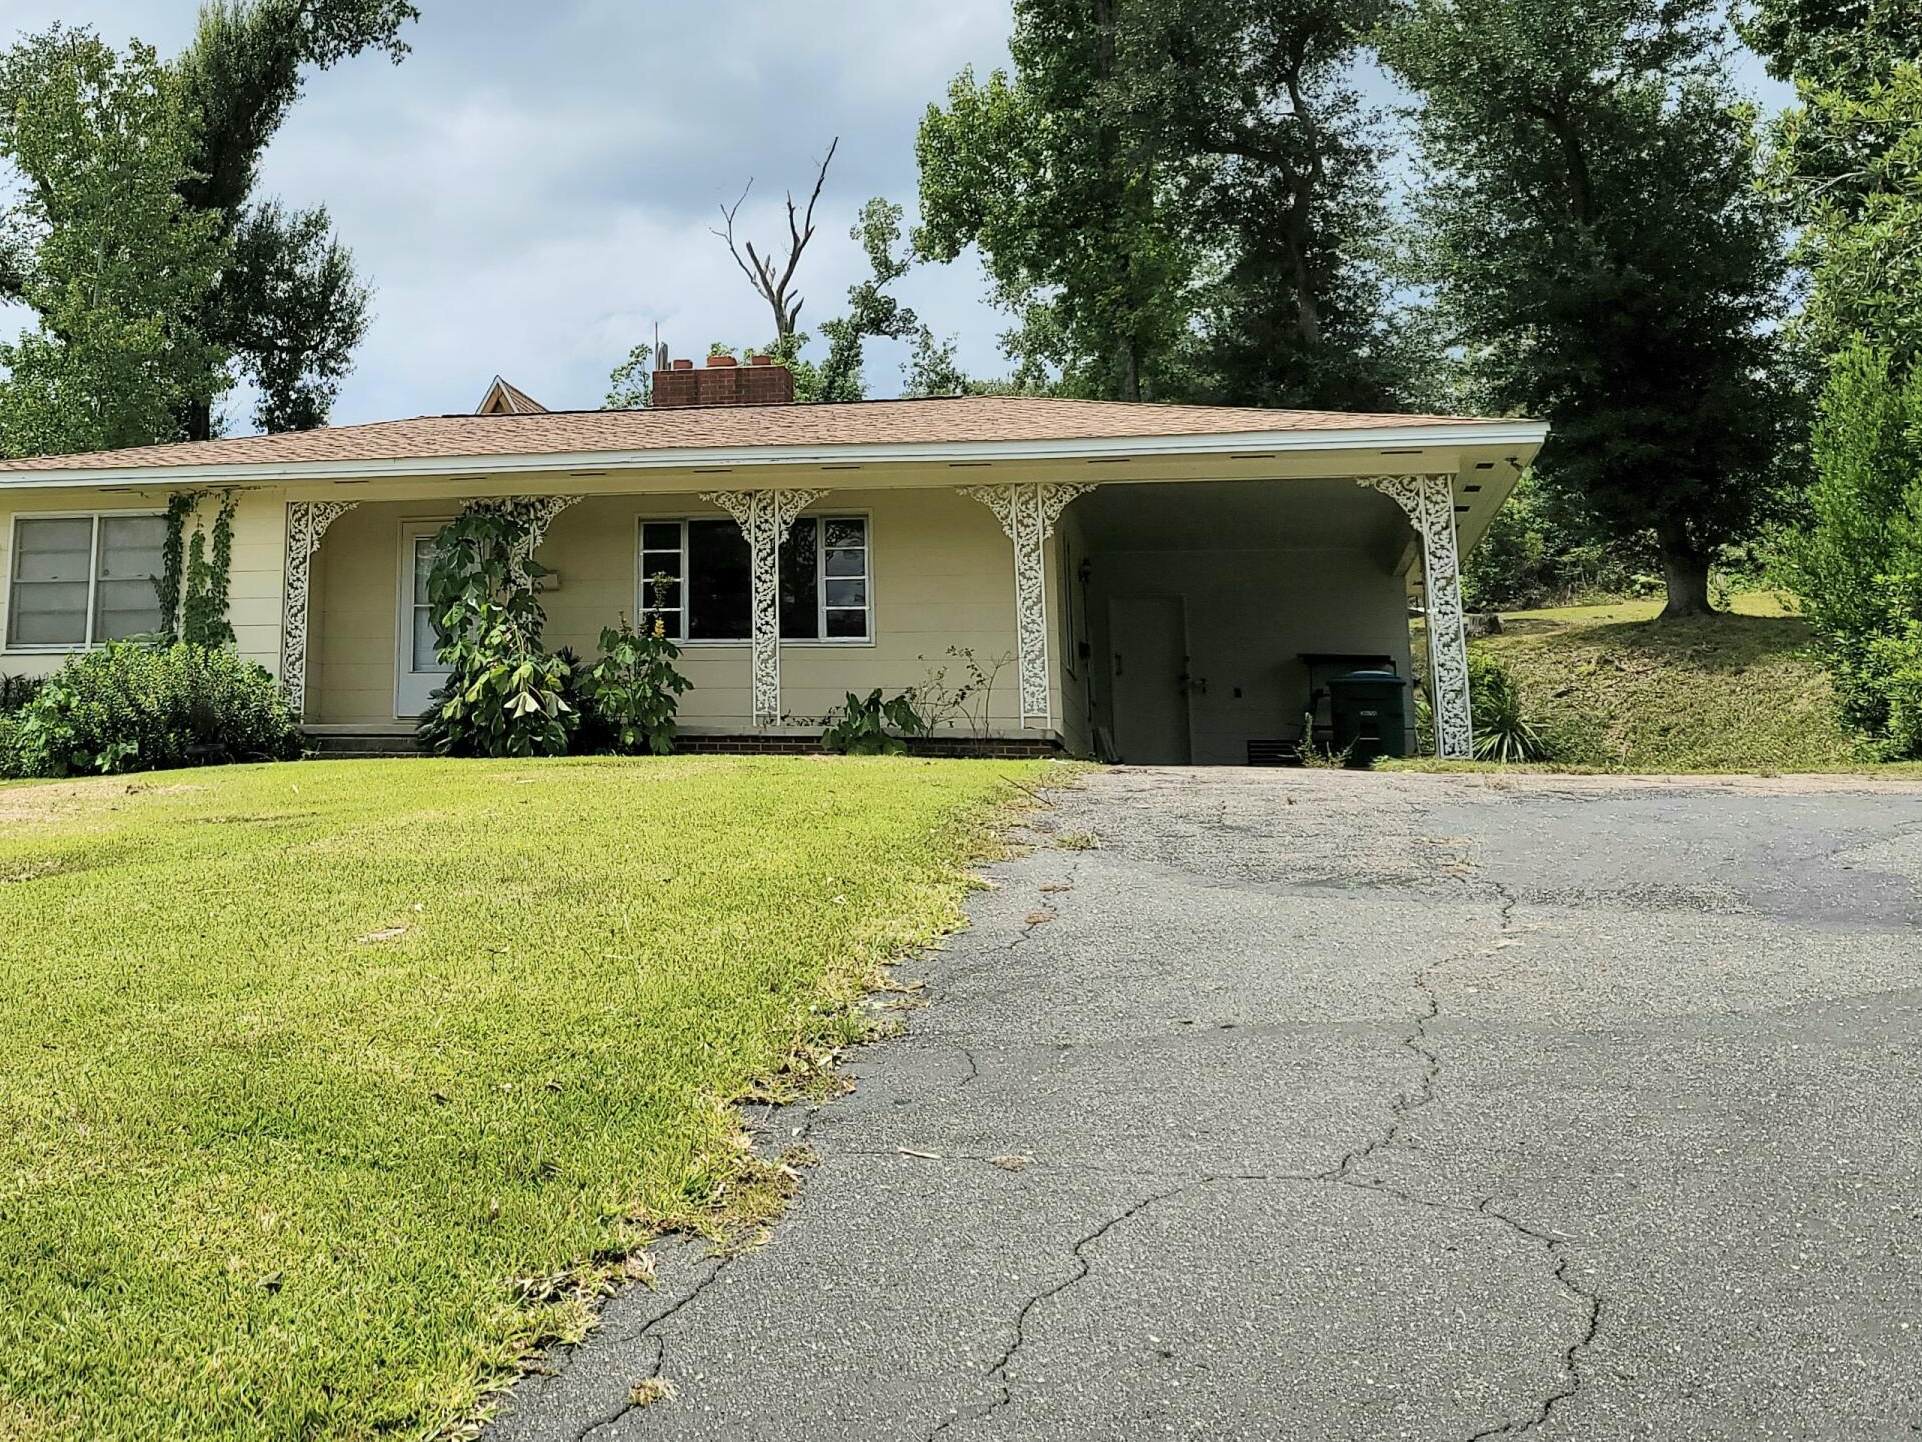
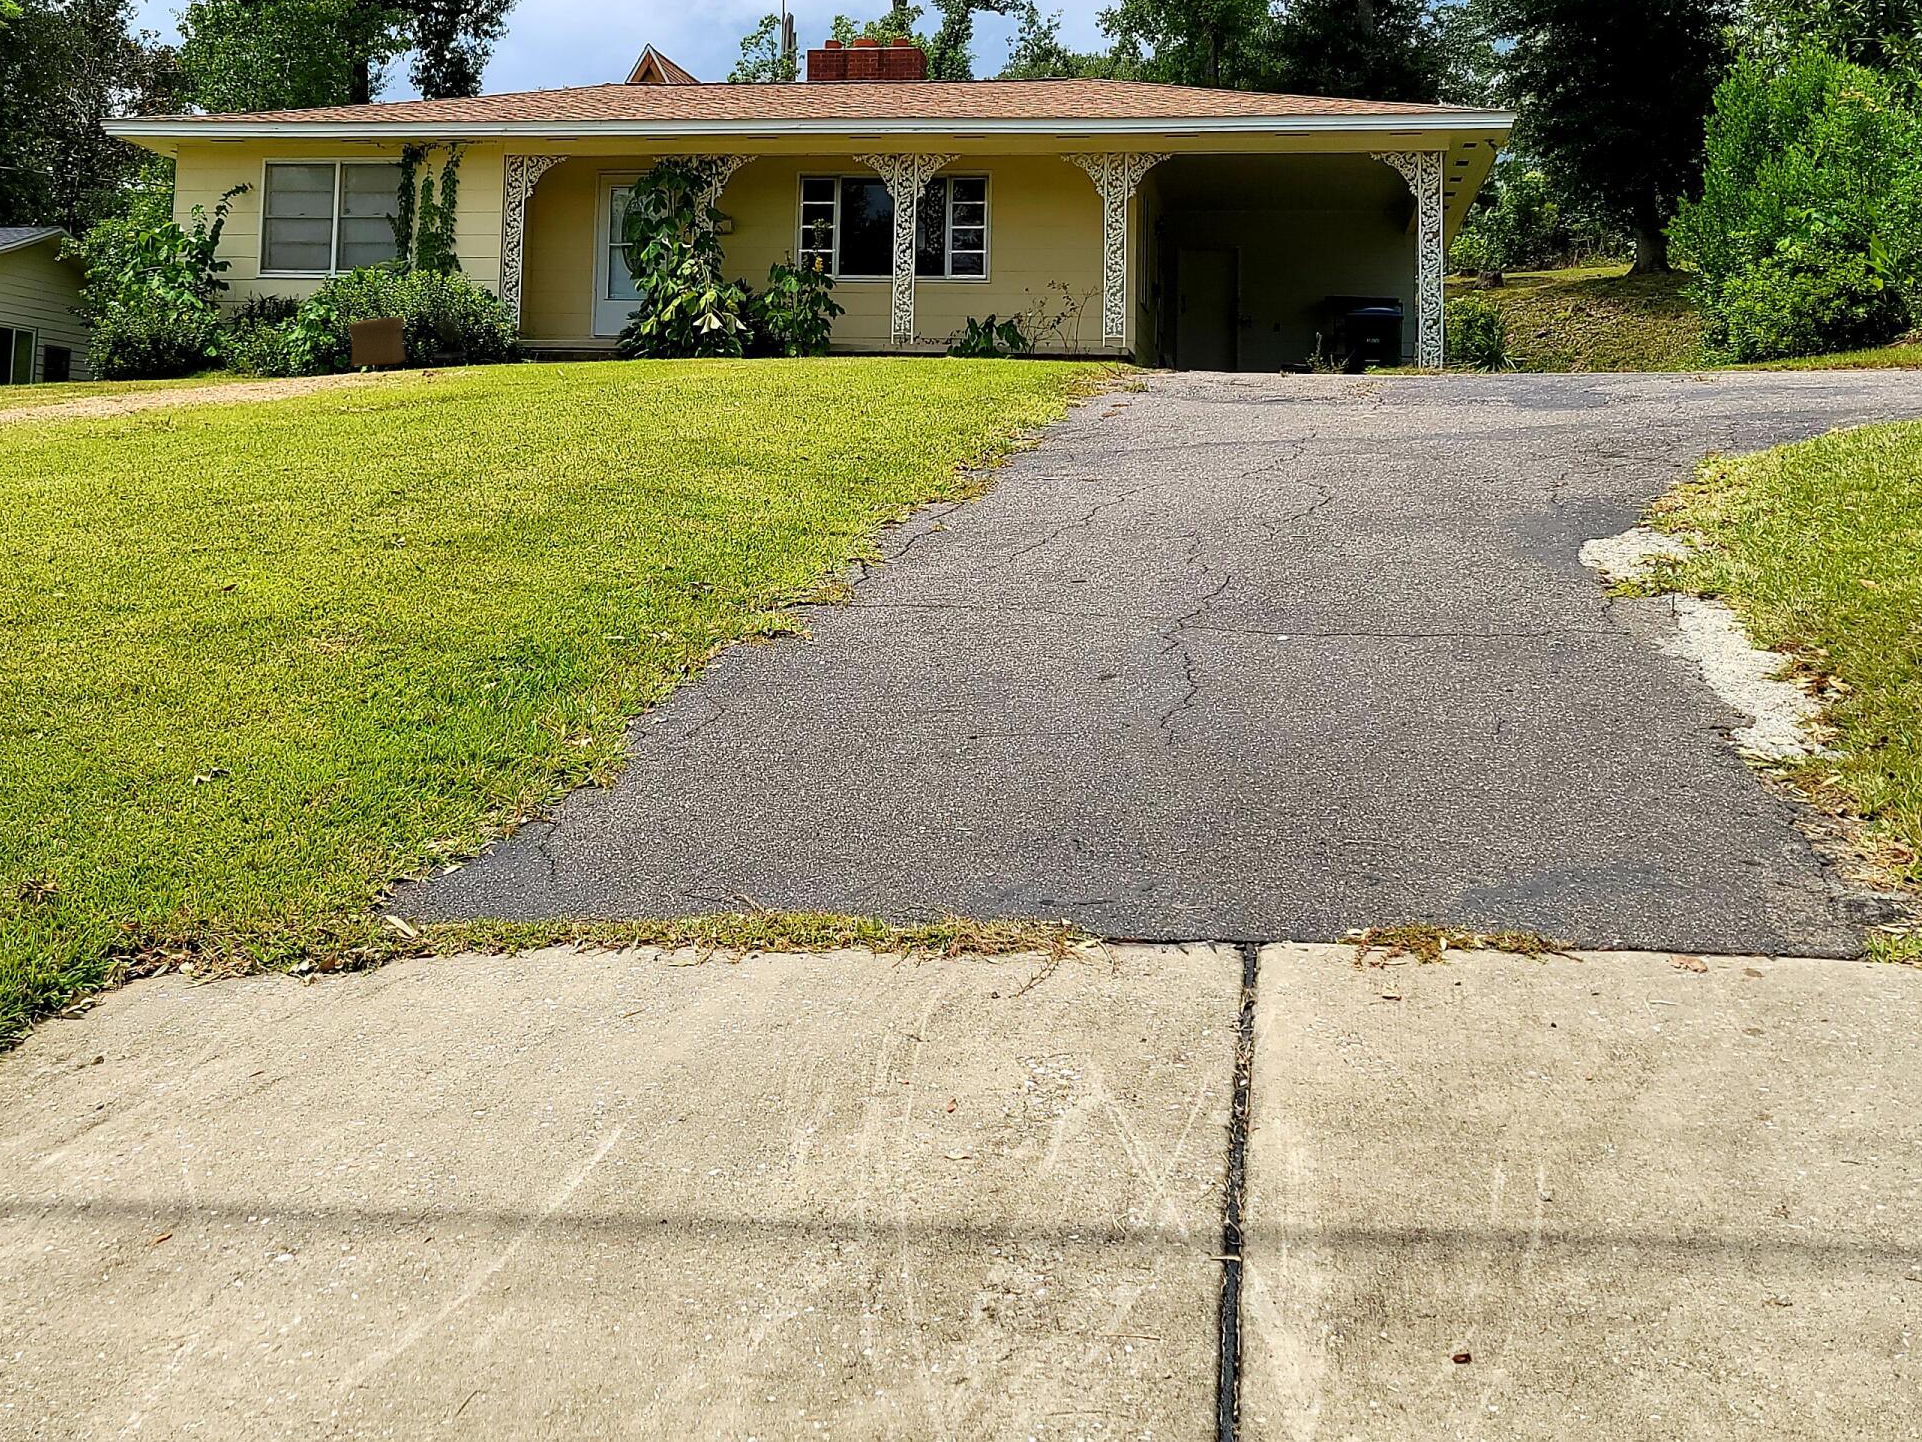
cardboard box: none [80,700,151,763] -> present [349,317,405,366]

